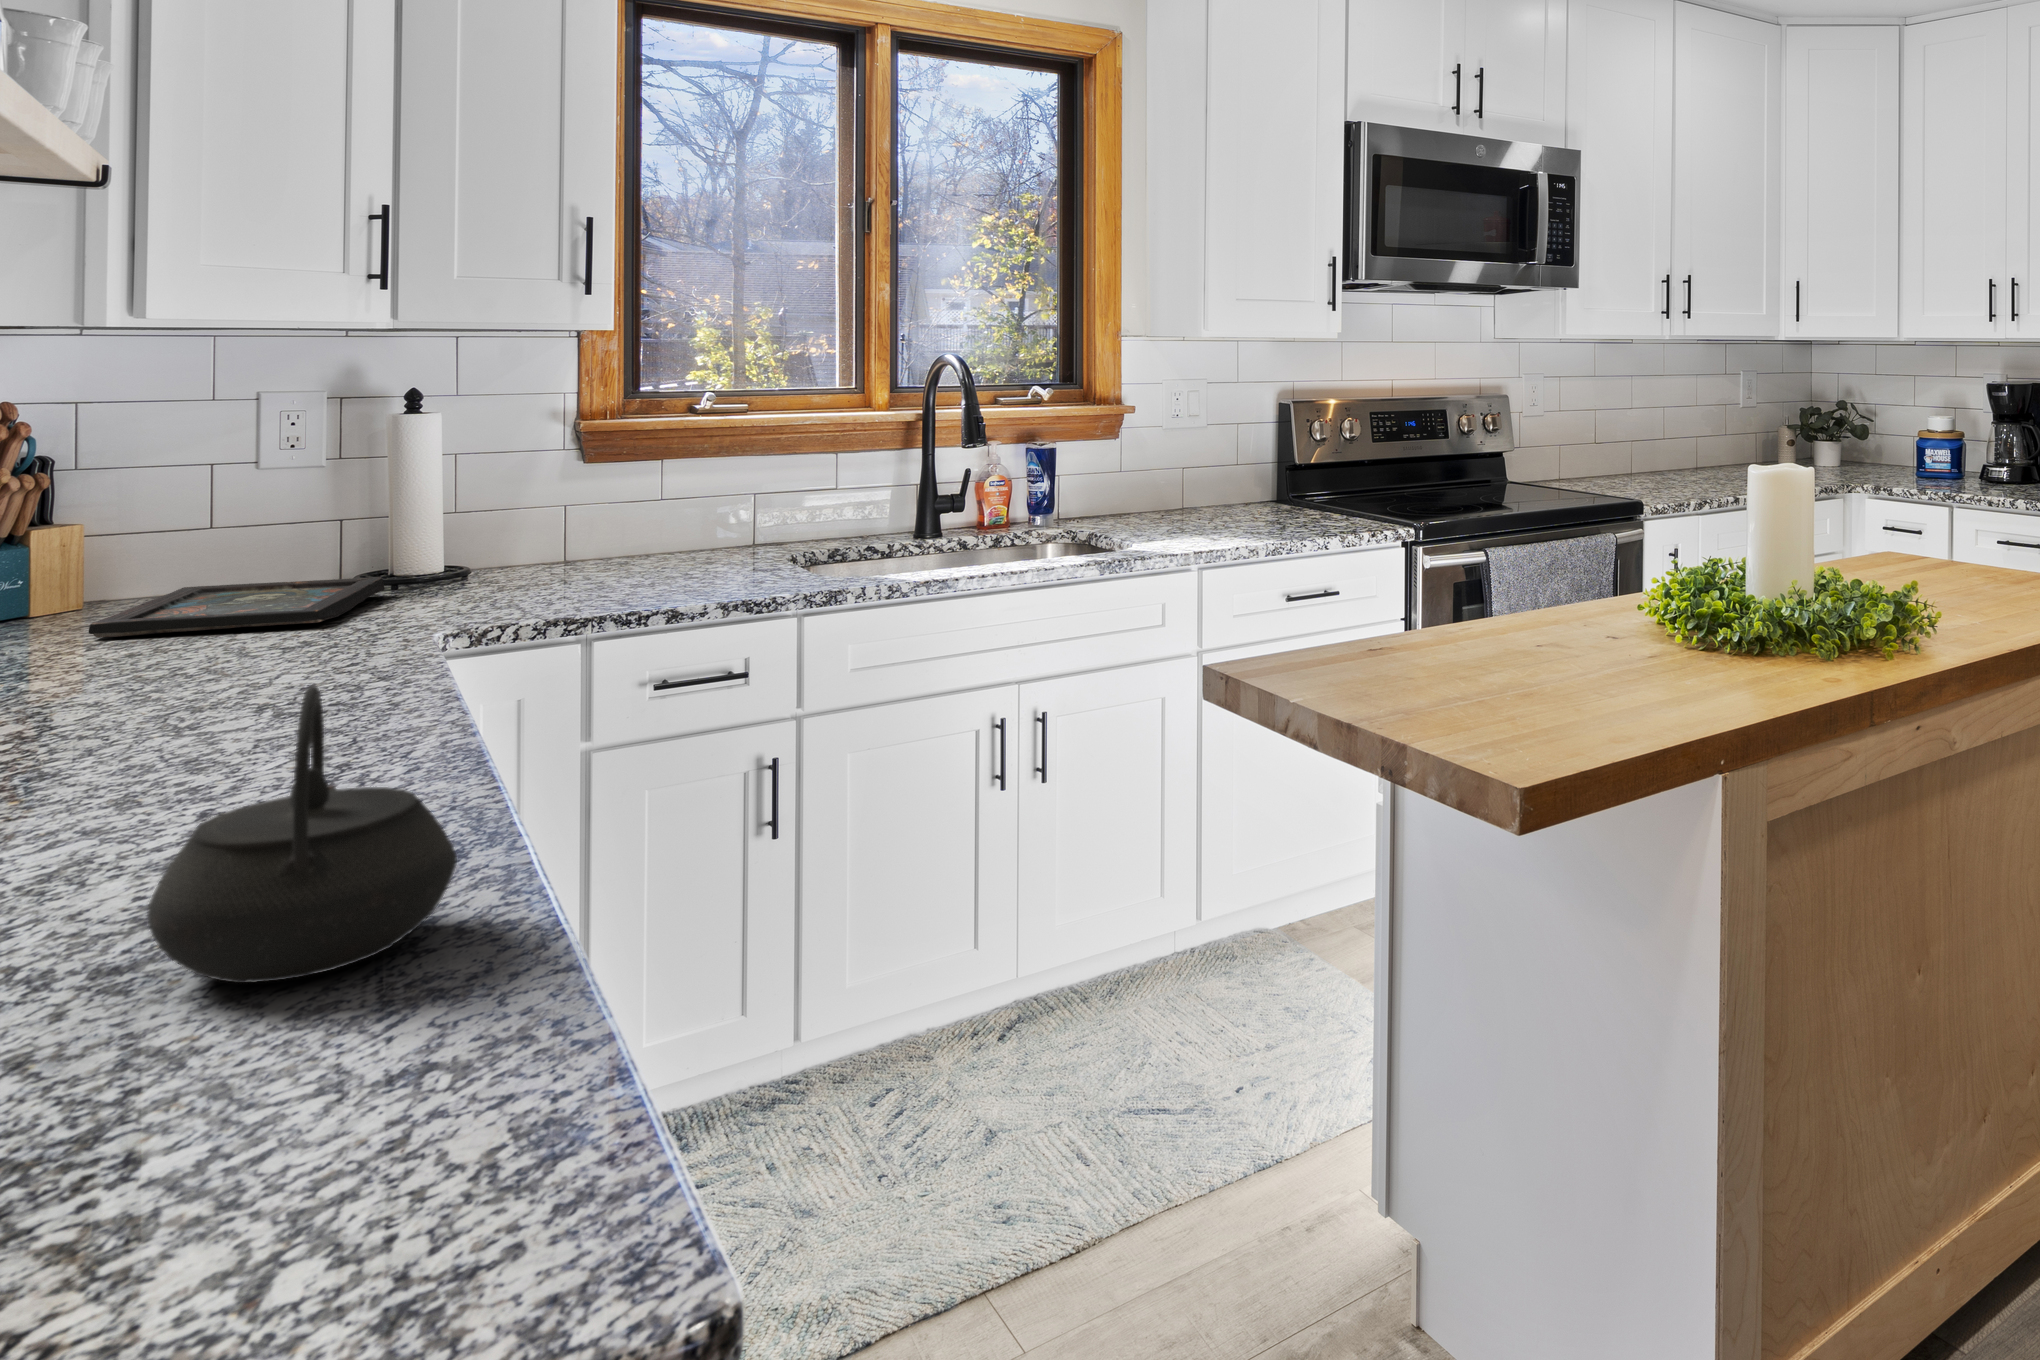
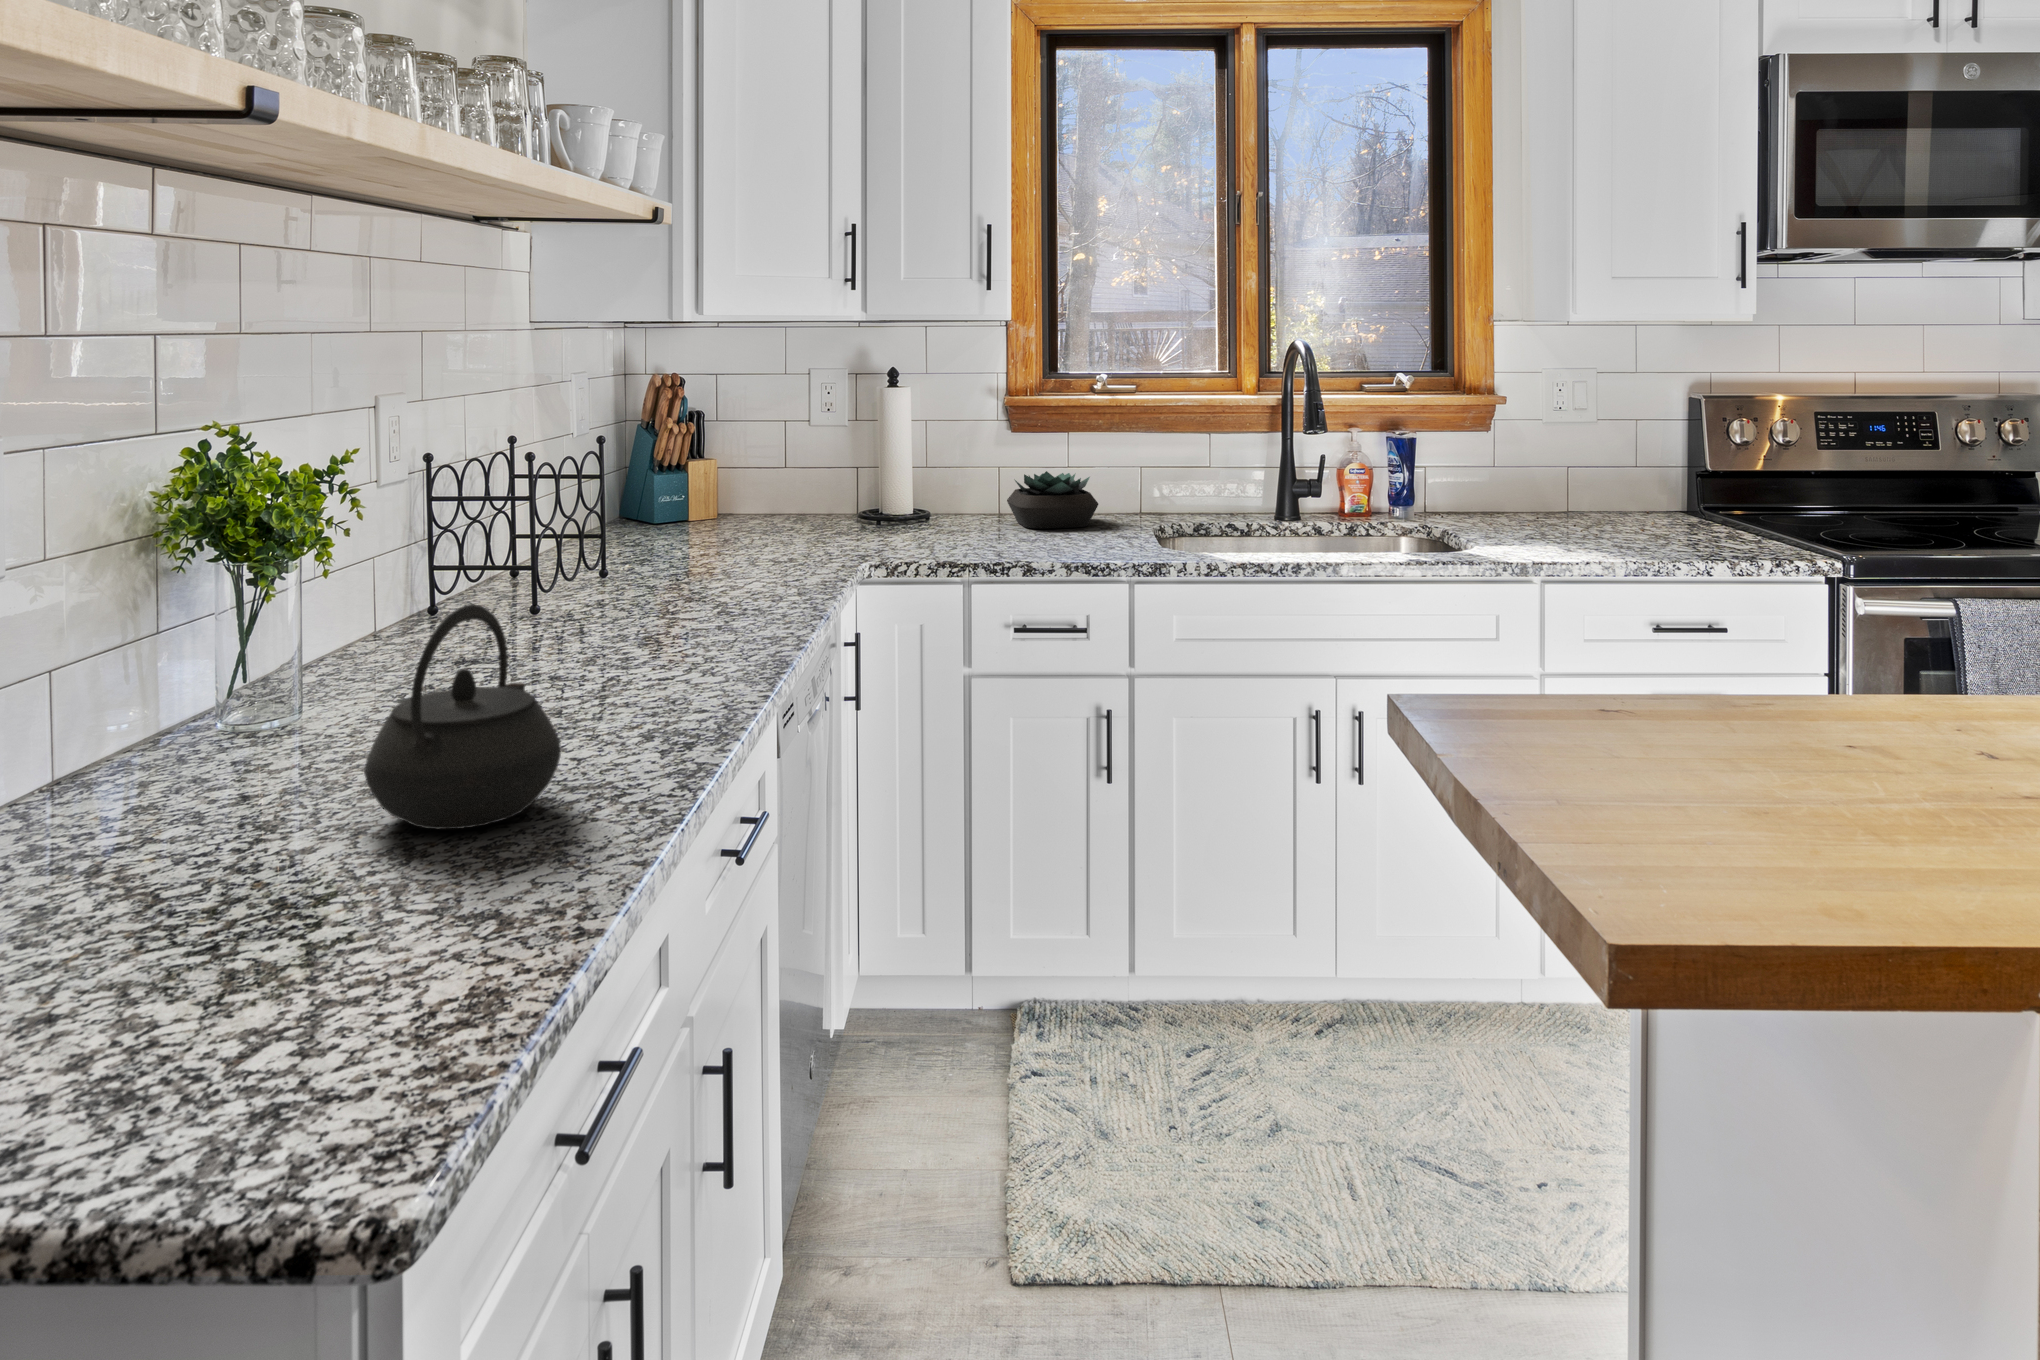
succulent plant: none [587,504,717,571] -> present [1007,471,1098,529]
tray: present [89,577,384,637] -> none [678,513,865,548]

